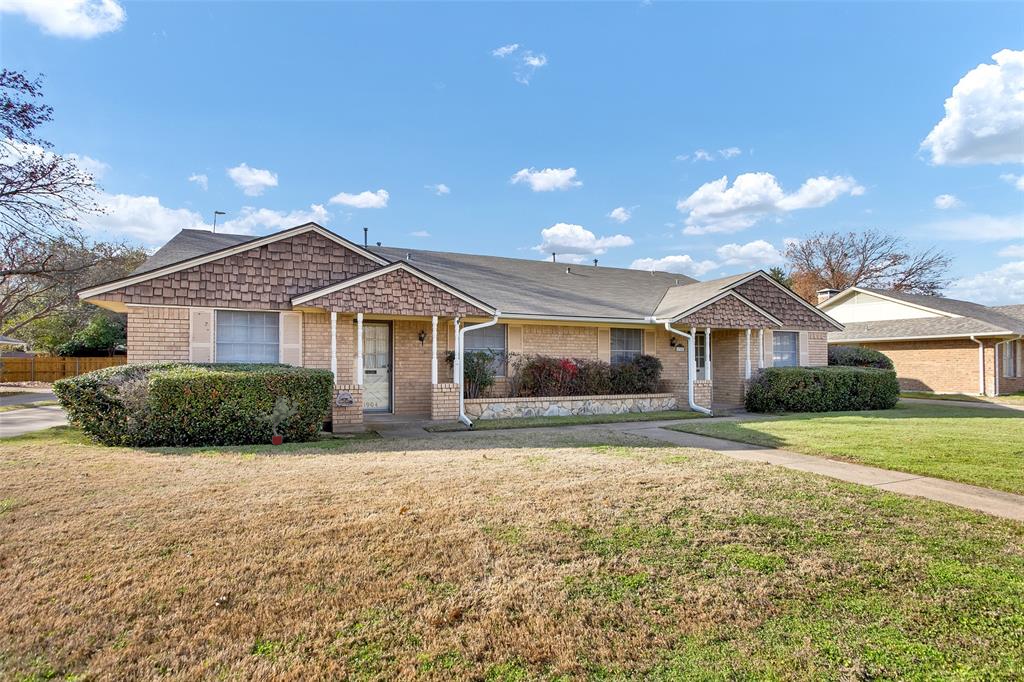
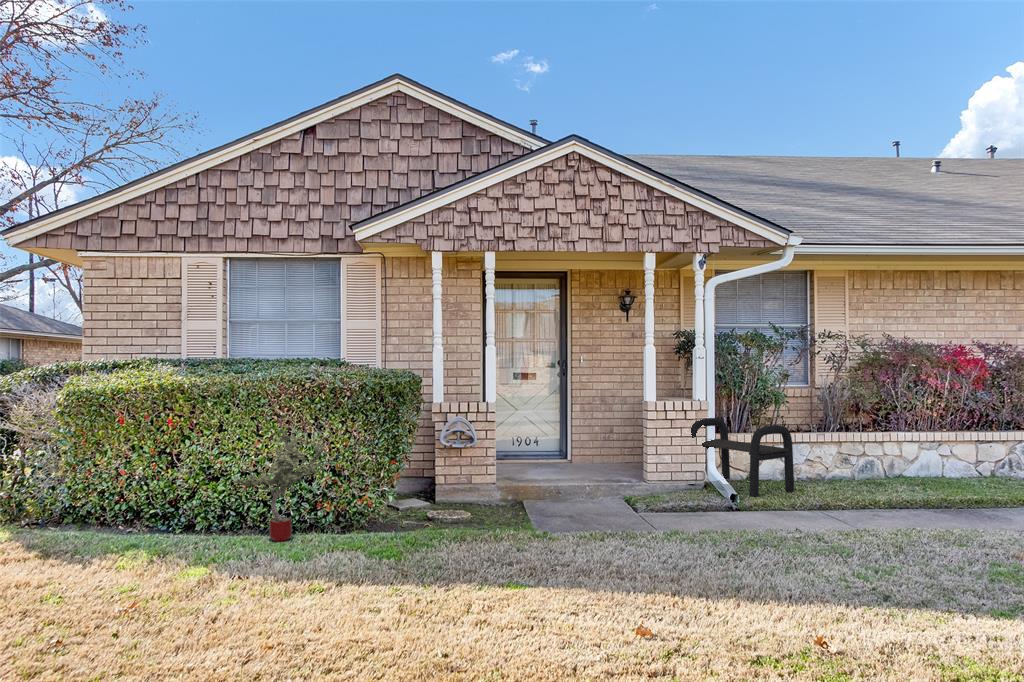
bench: none [451,392,496,425] -> present [690,418,794,497]

